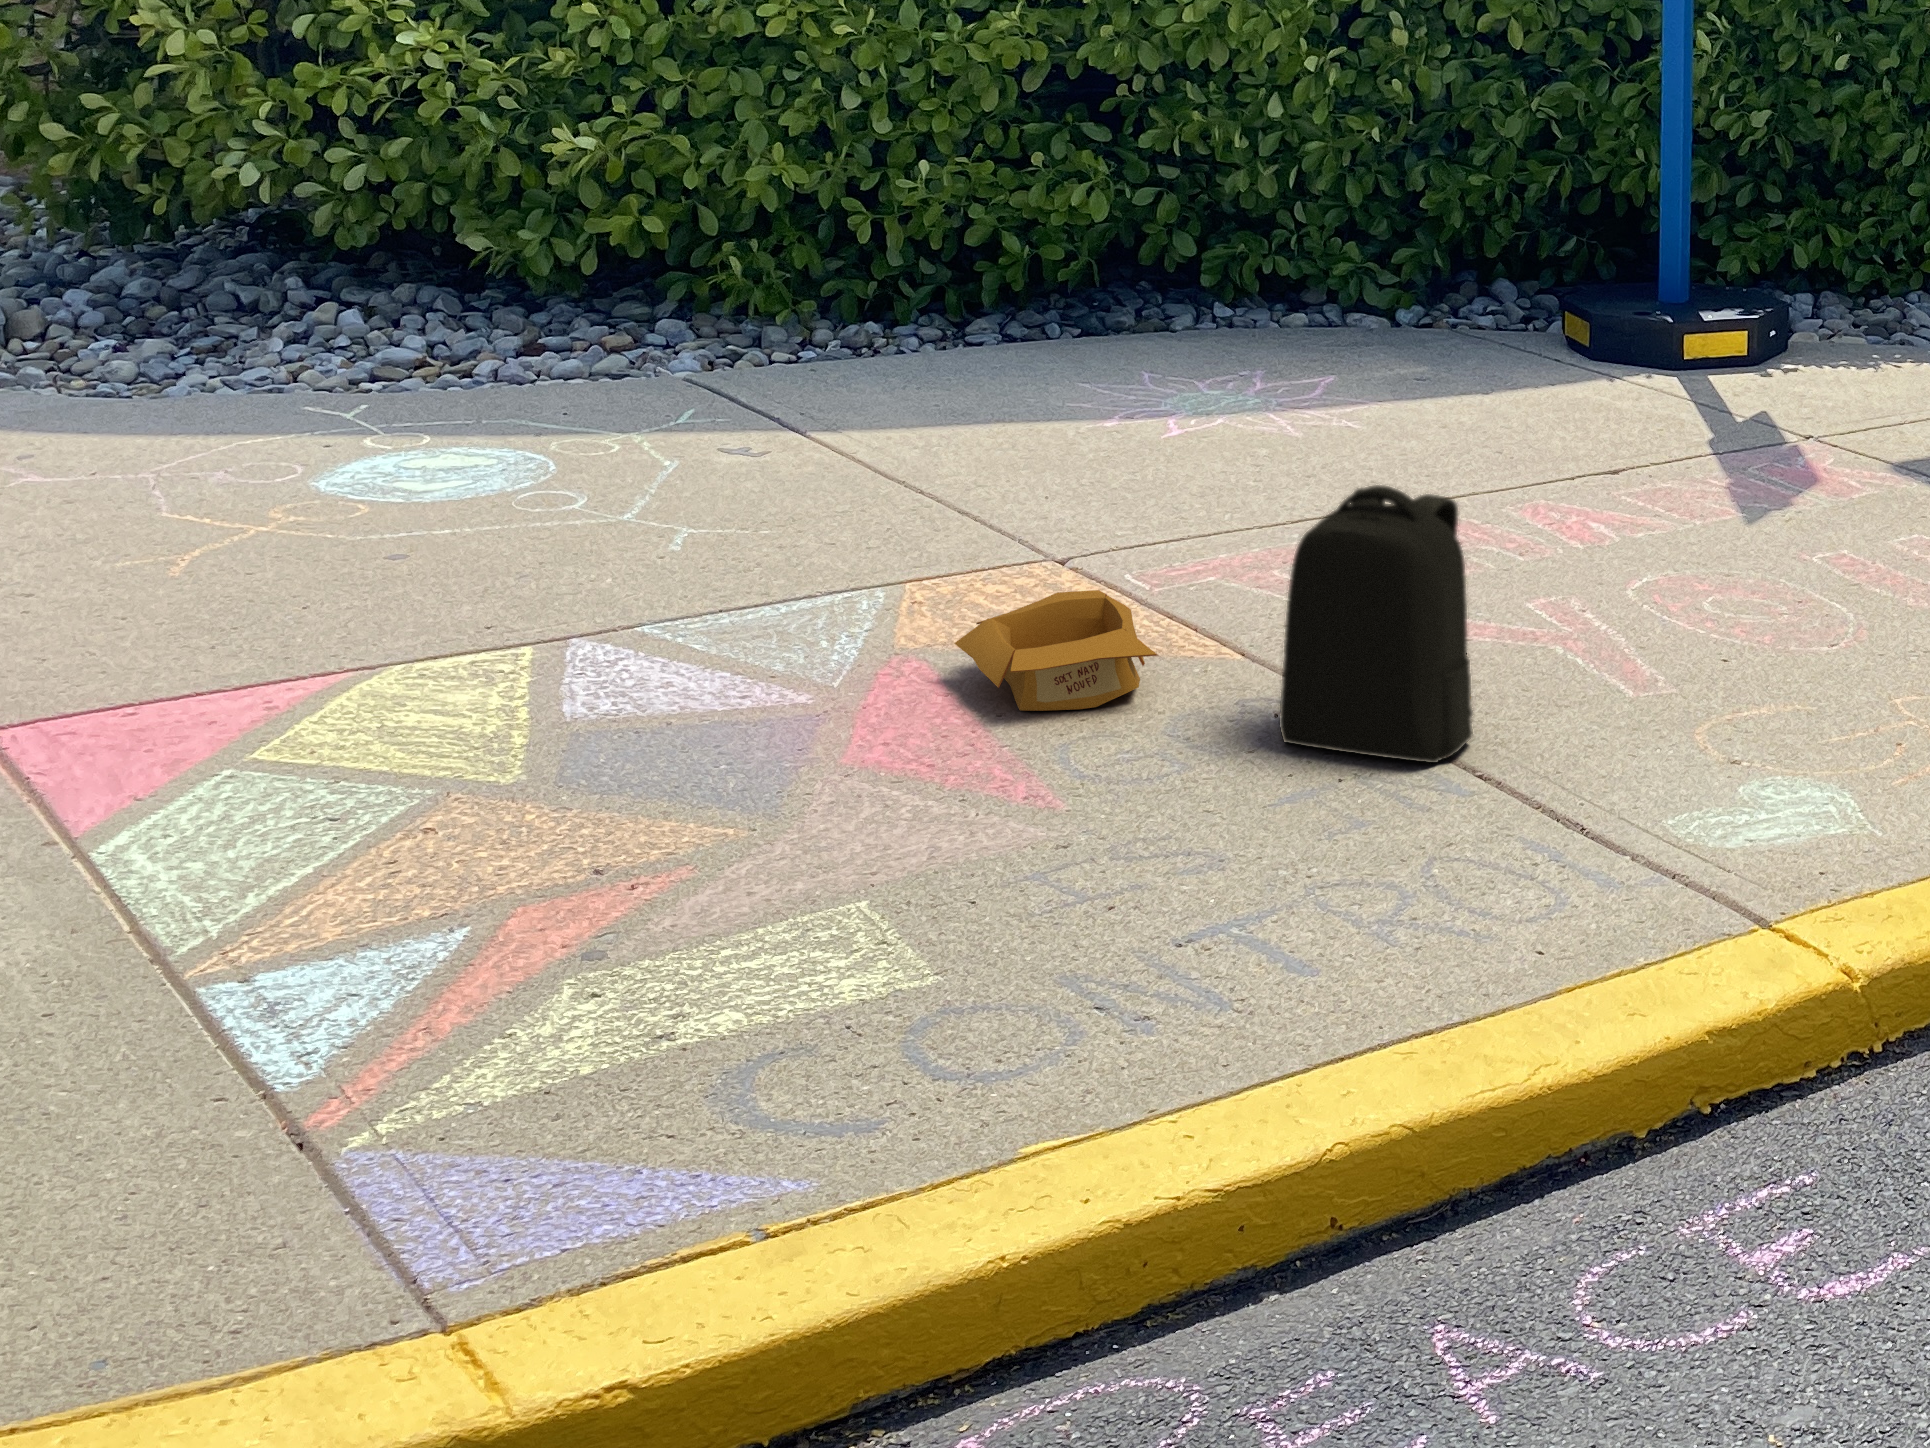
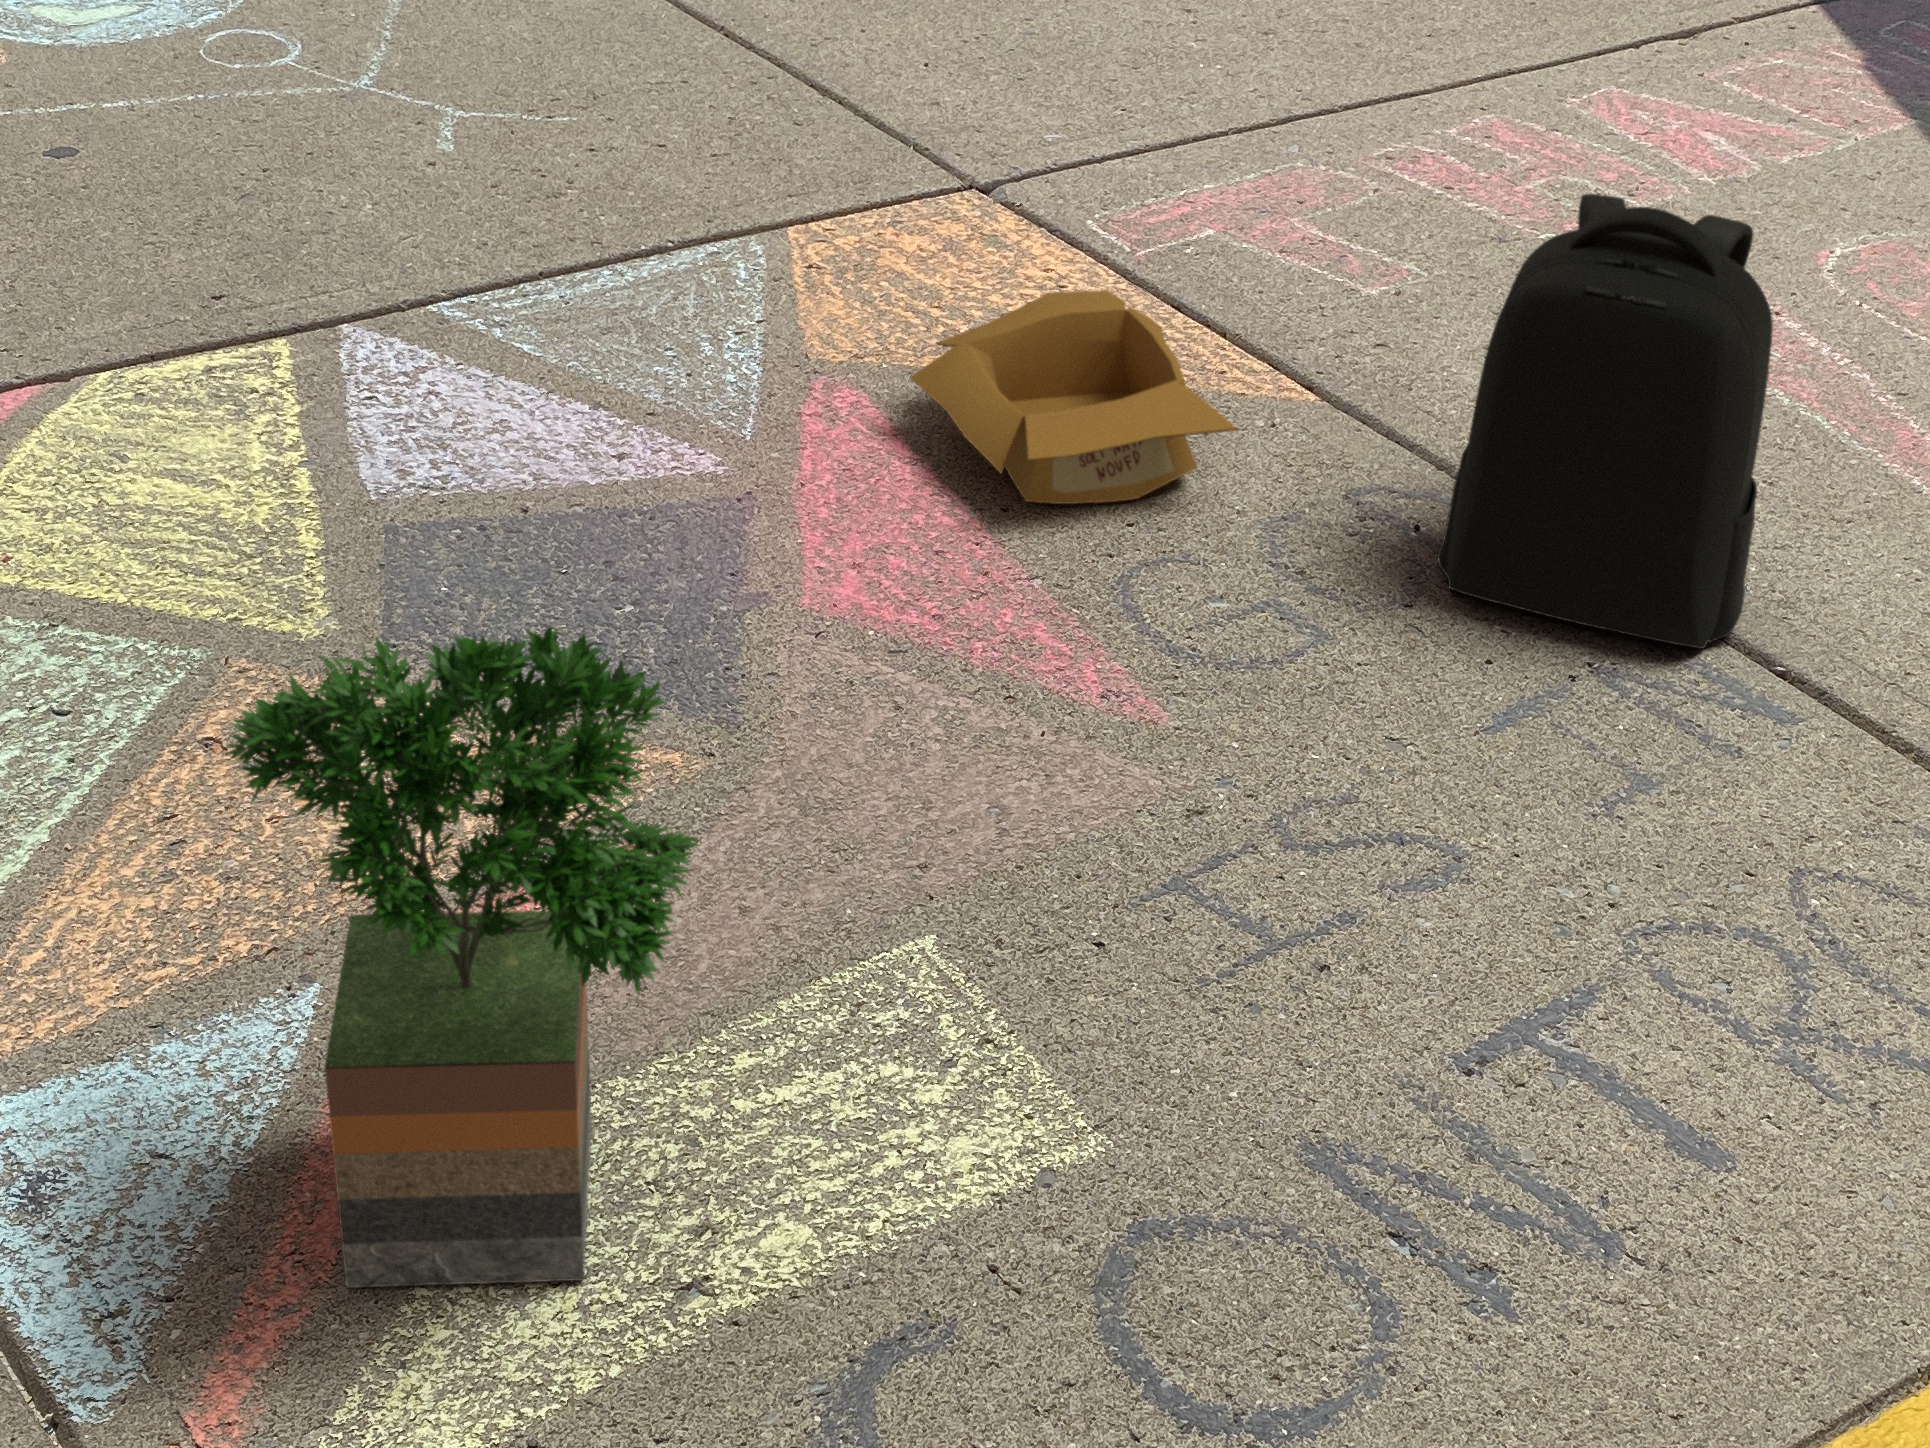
potted tree: none [405,638,679,1036] -> present [226,626,698,1288]

